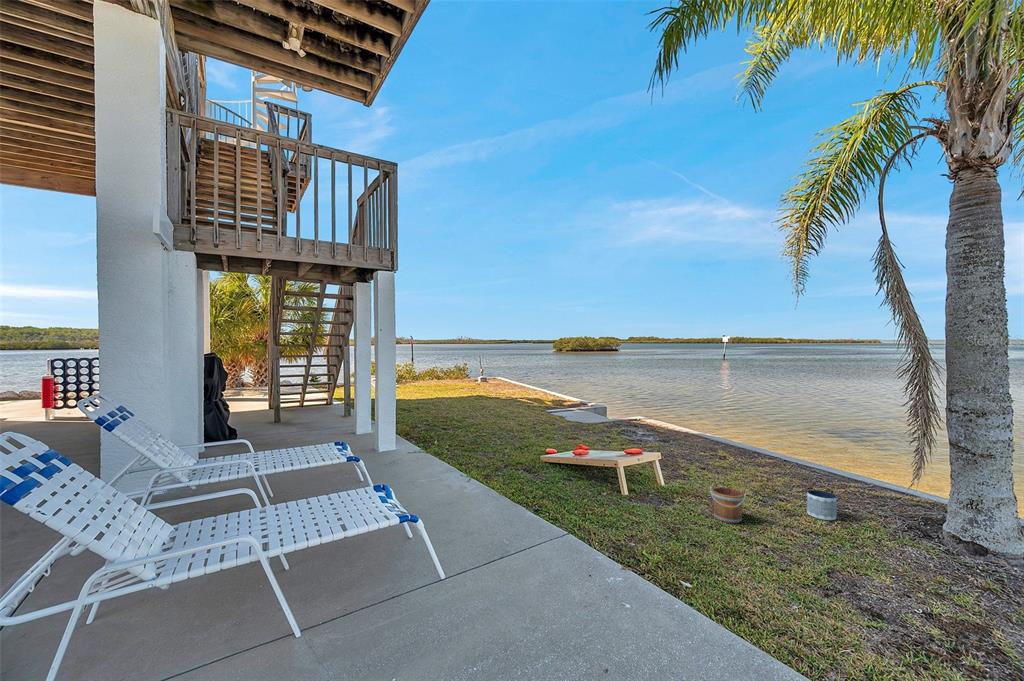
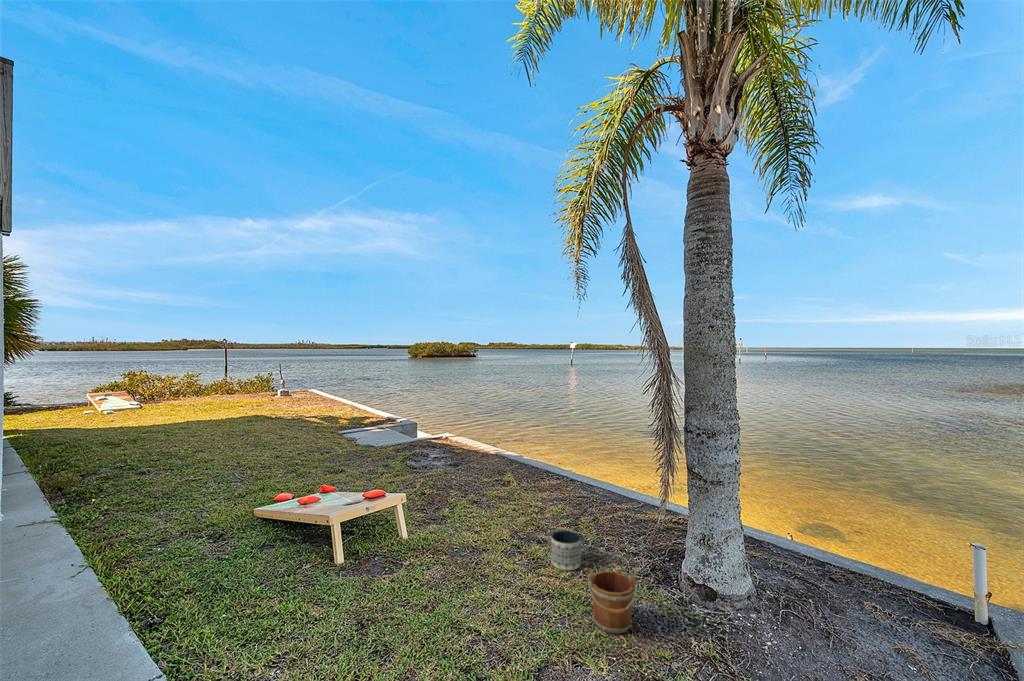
bucket: present [710,483,746,524] -> present [588,570,638,634]

